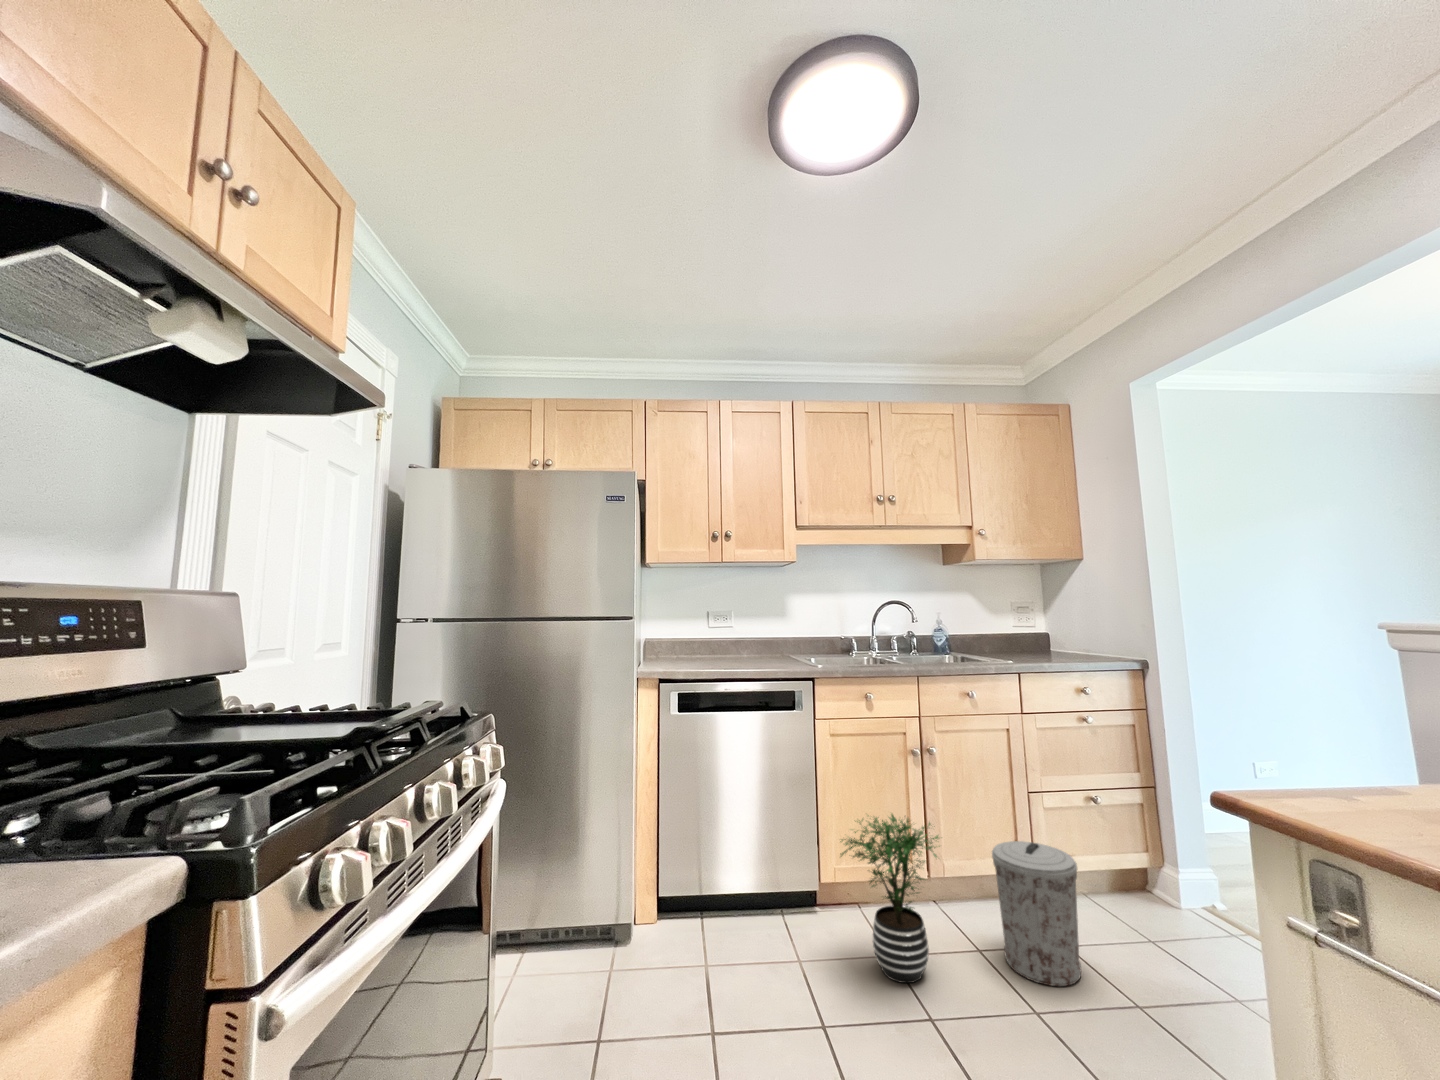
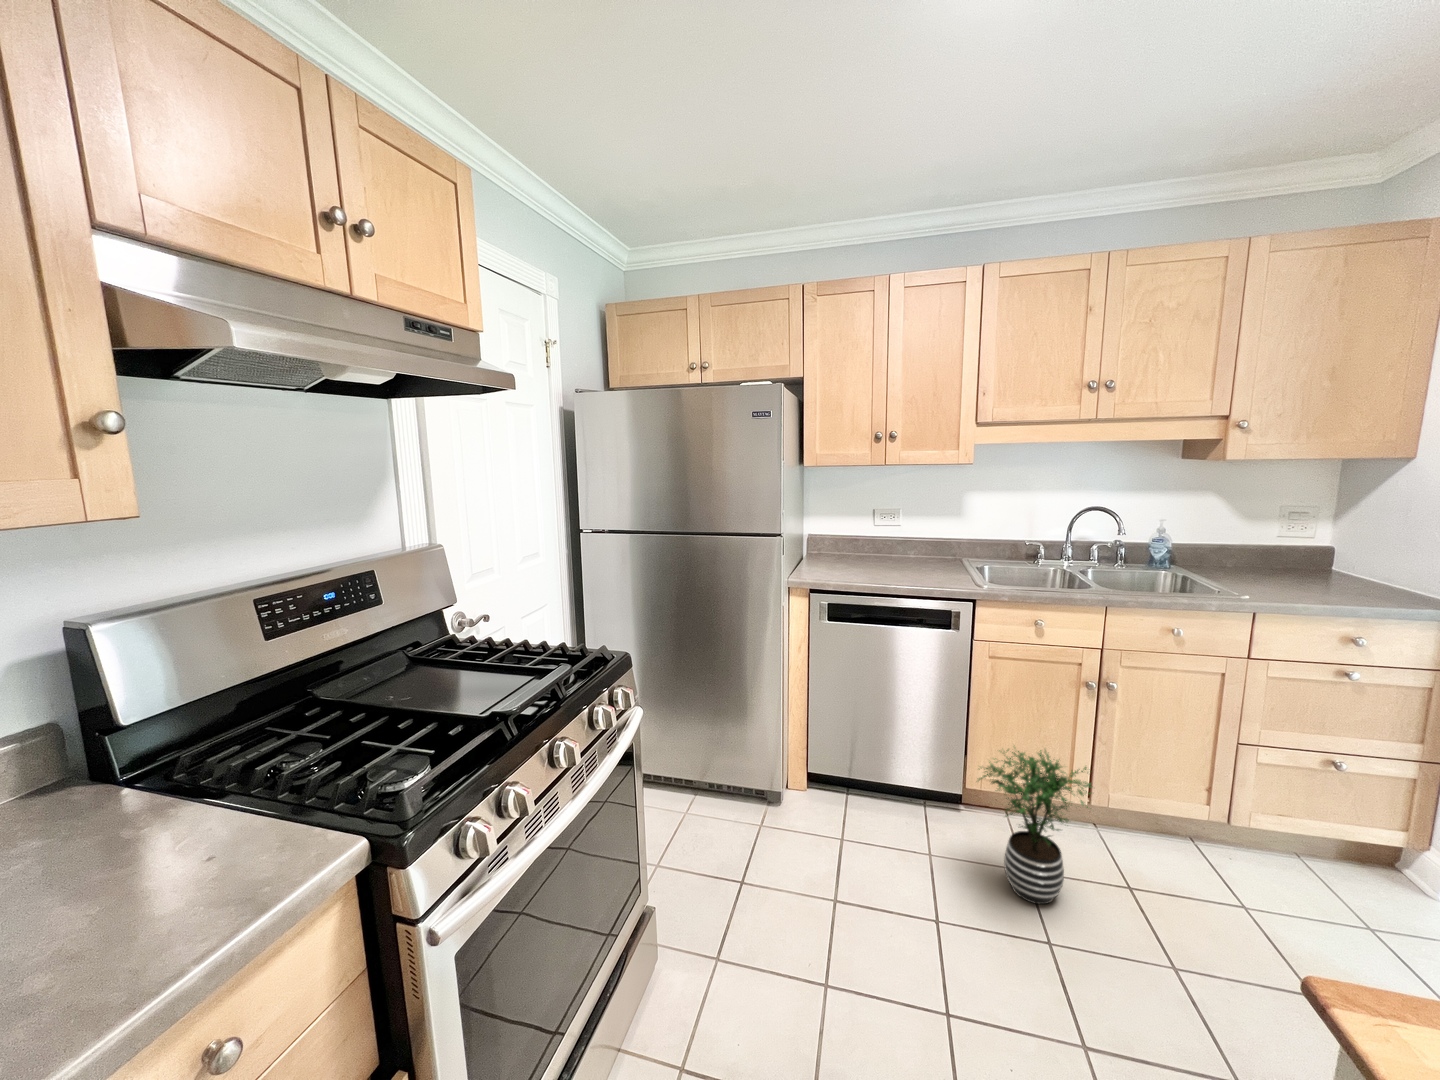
trash can: present [992,841,1081,986] -> none [1157,798,1270,953]

